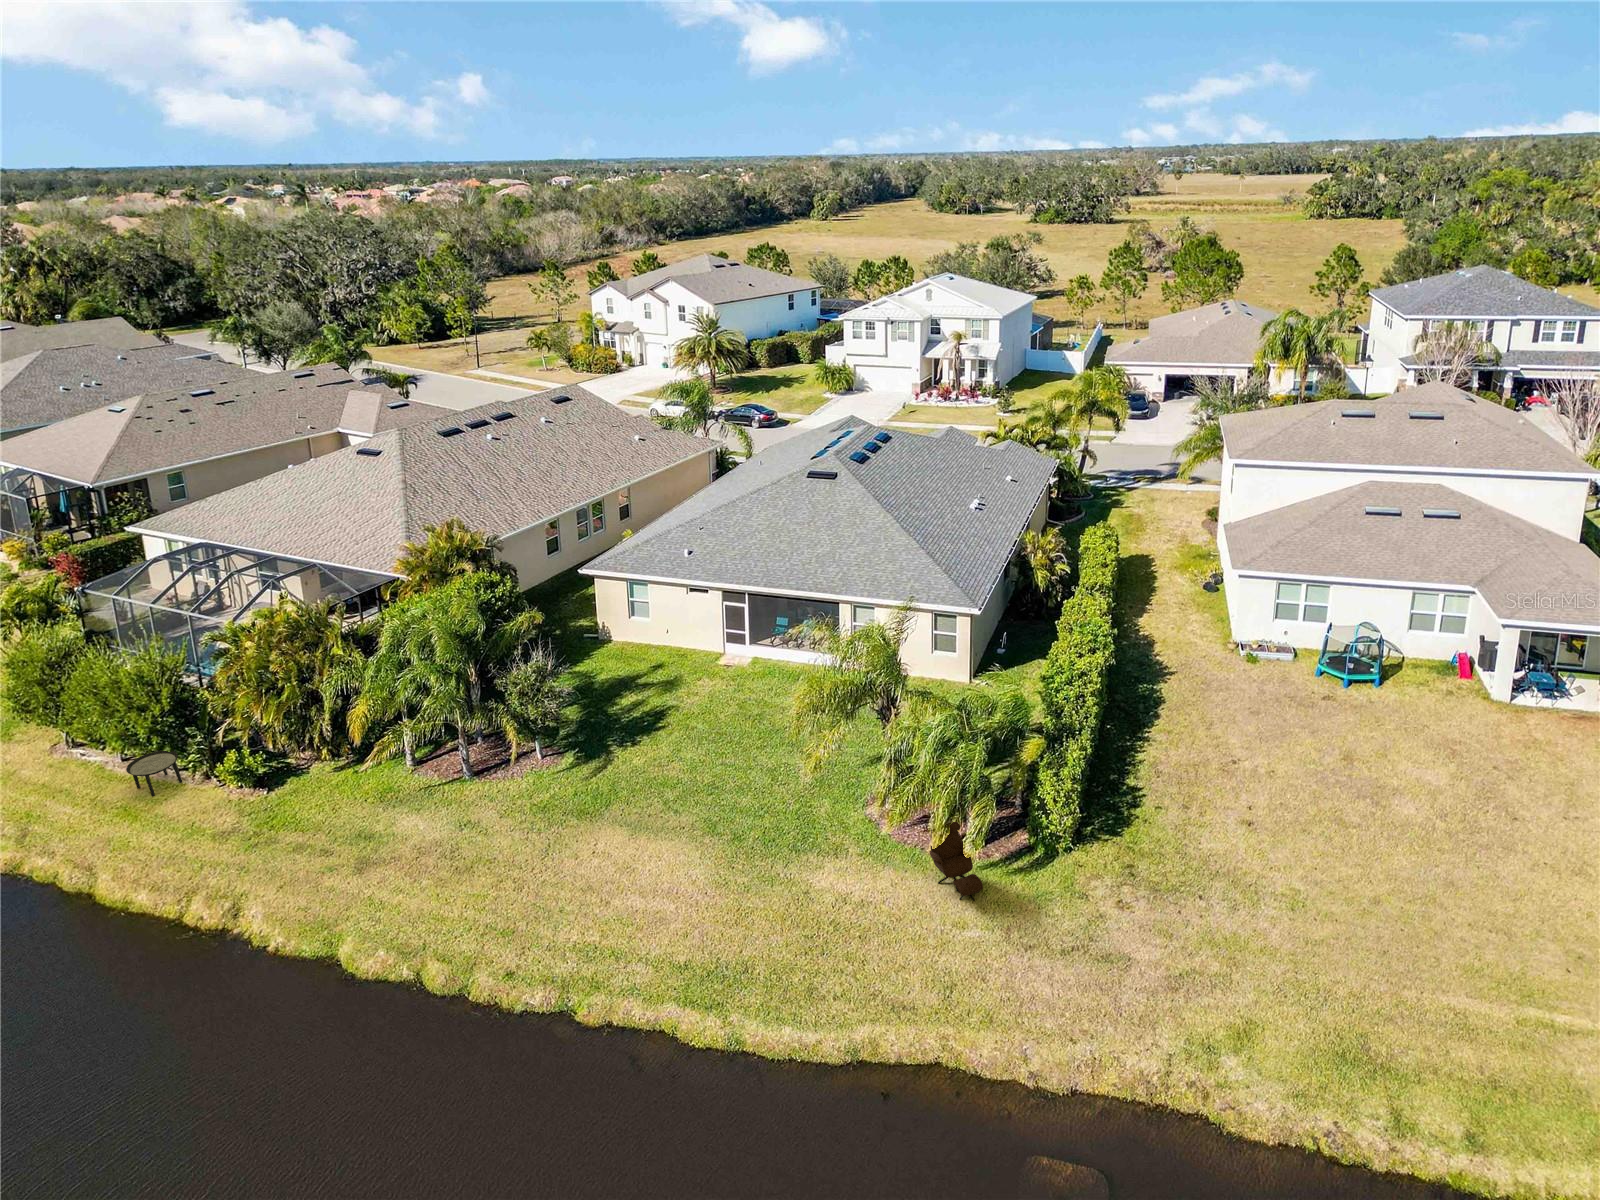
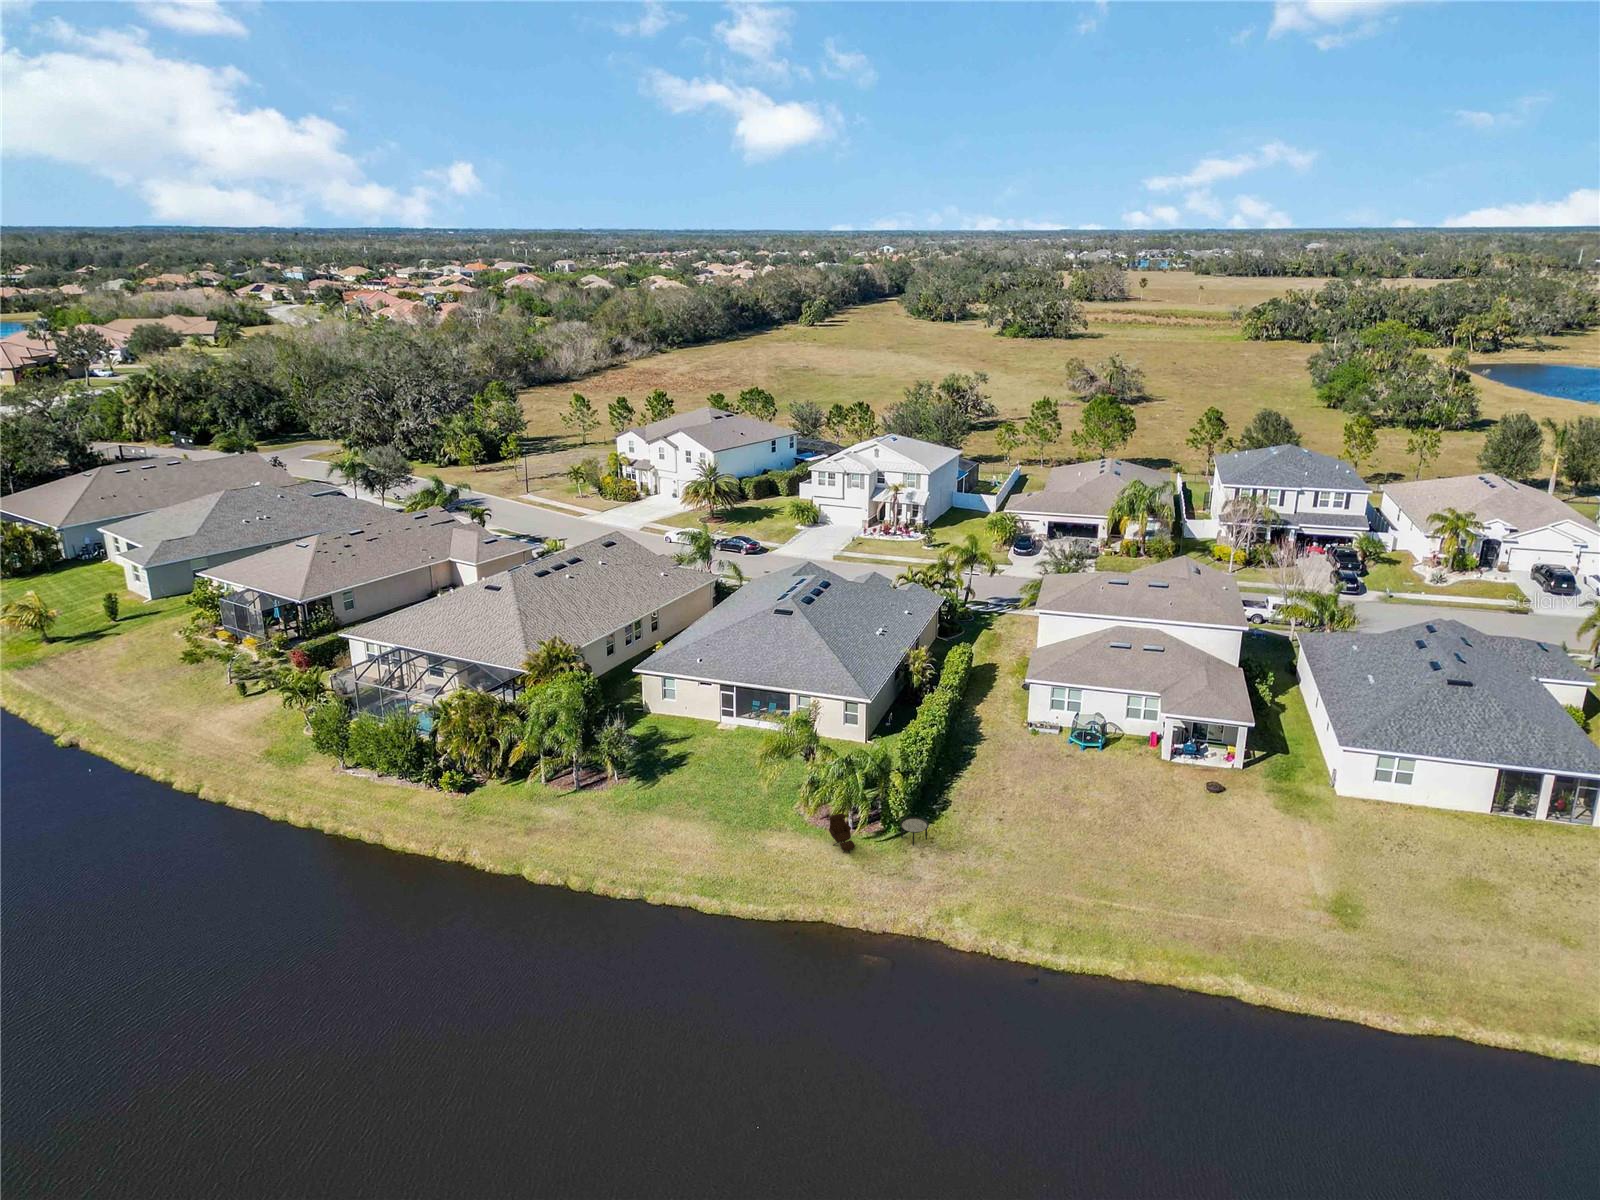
round table: present [126,751,182,796] -> present [900,817,929,846]

